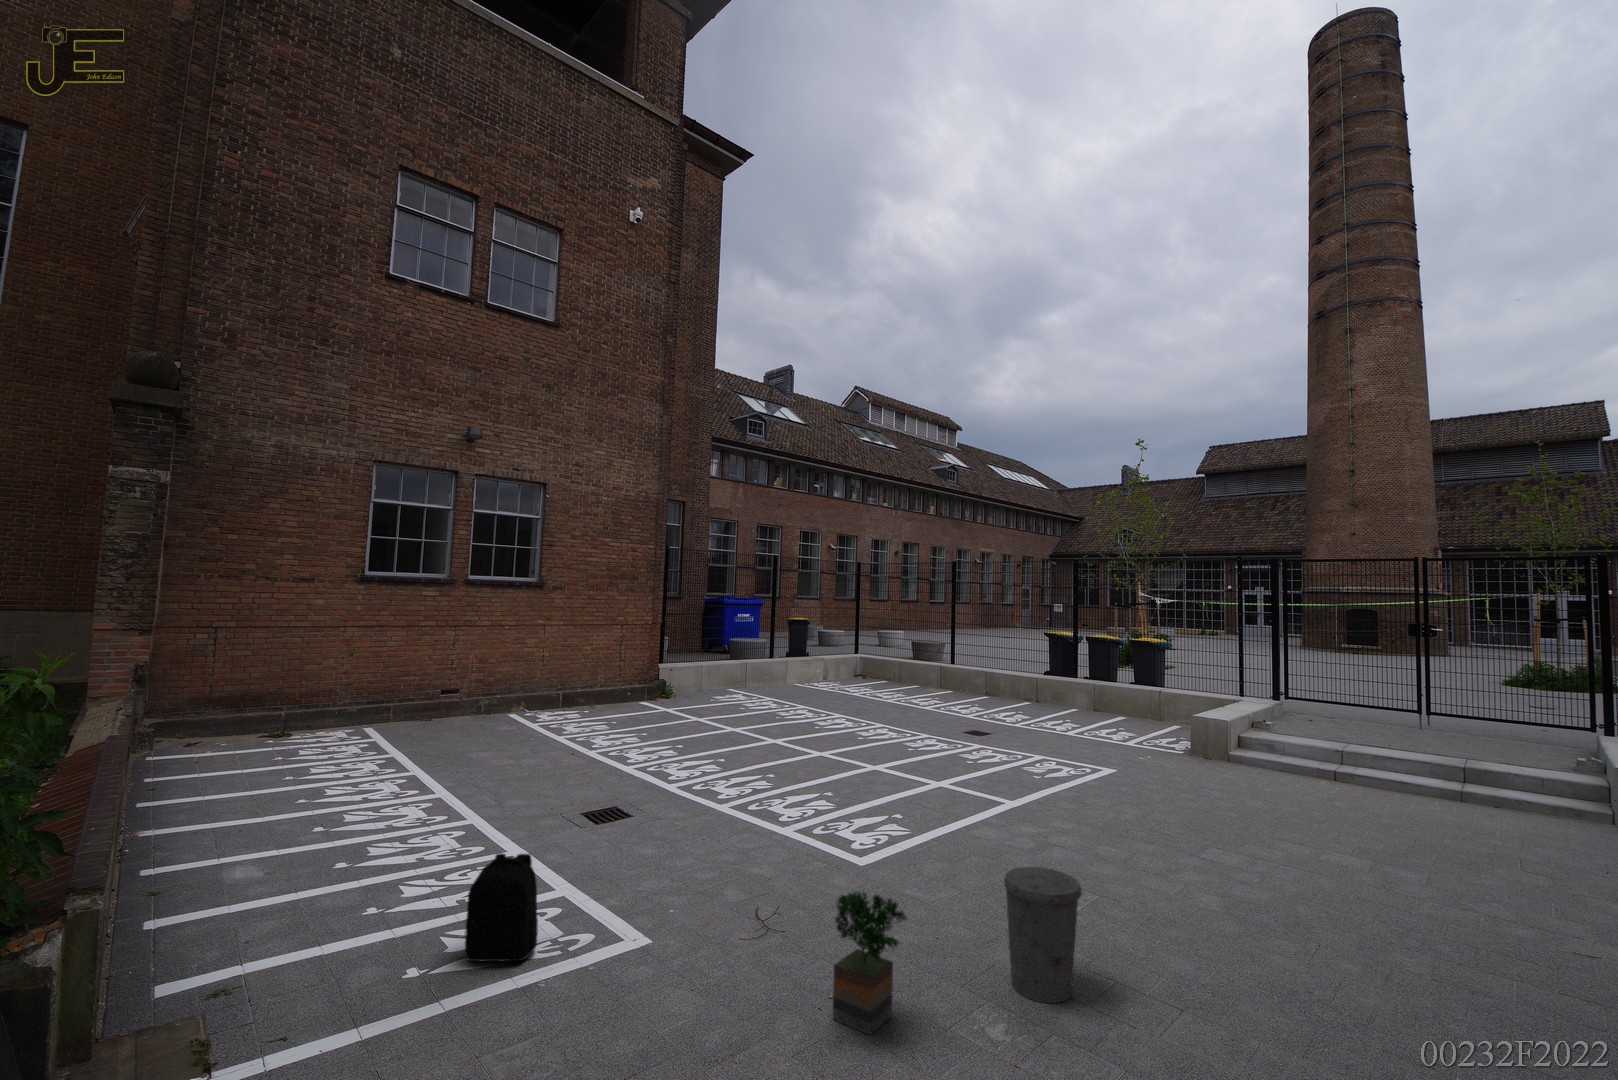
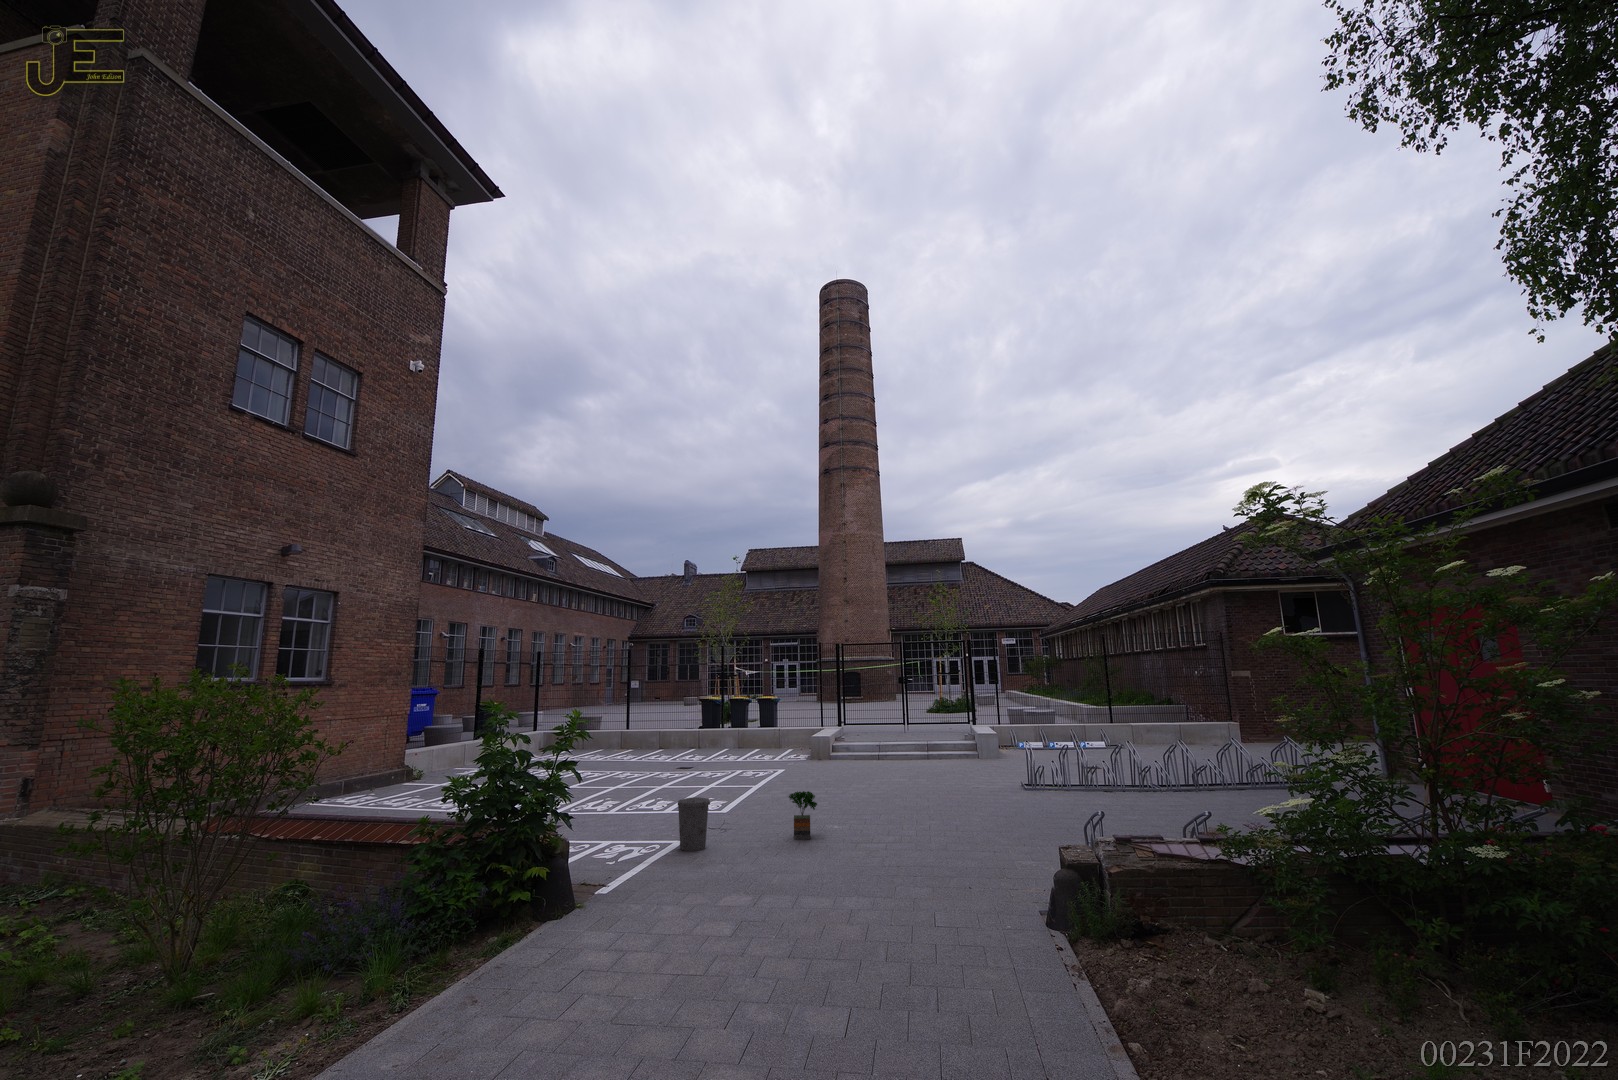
backpack: present [465,853,538,961] -> none [626,807,659,857]
trash can: present [1004,867,1082,1003] -> present [678,797,710,851]

